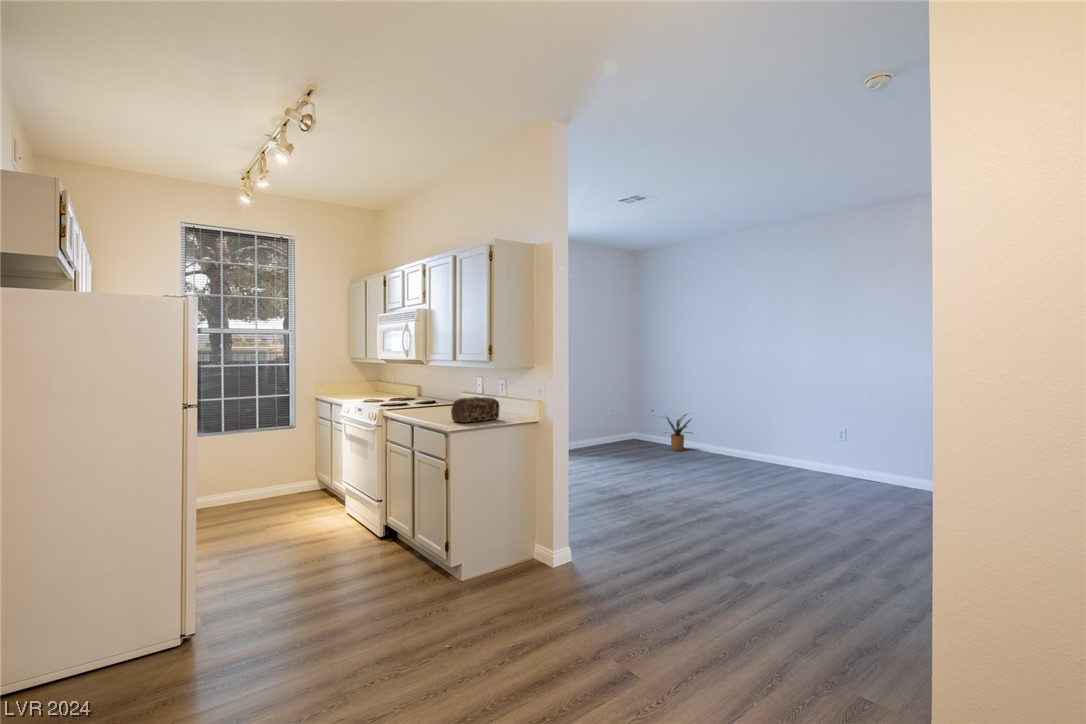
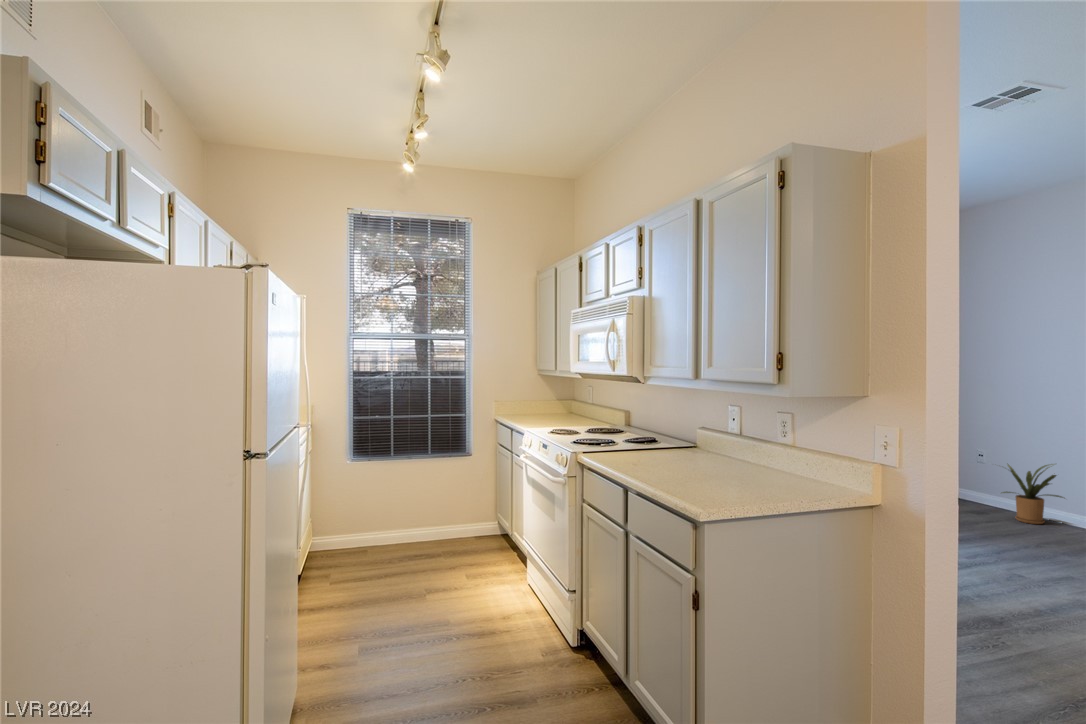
bread loaf: present [451,397,500,423] -> none [700,449,795,502]

